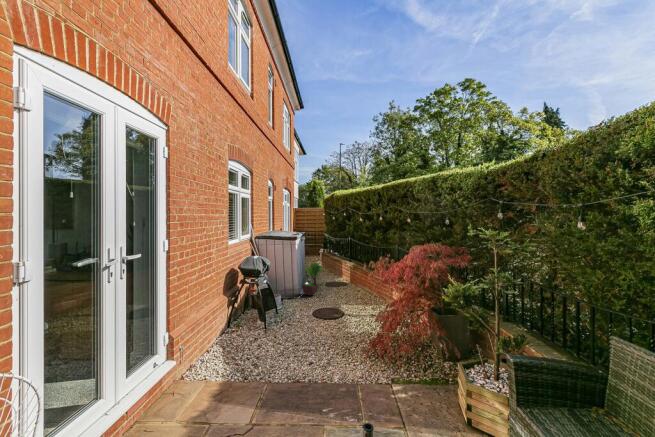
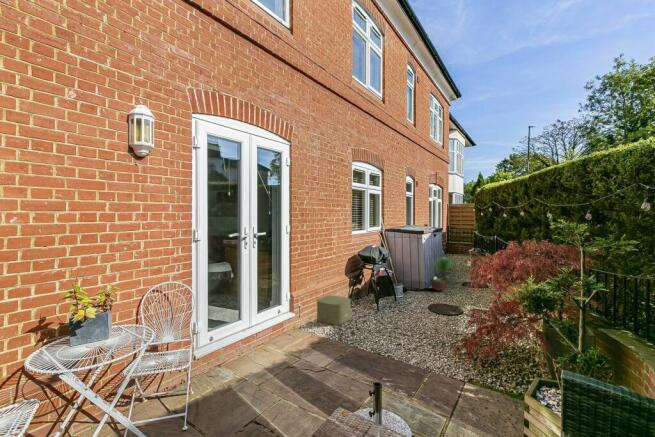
storage box: none [199,323,242,361] -> present [317,295,351,325]

